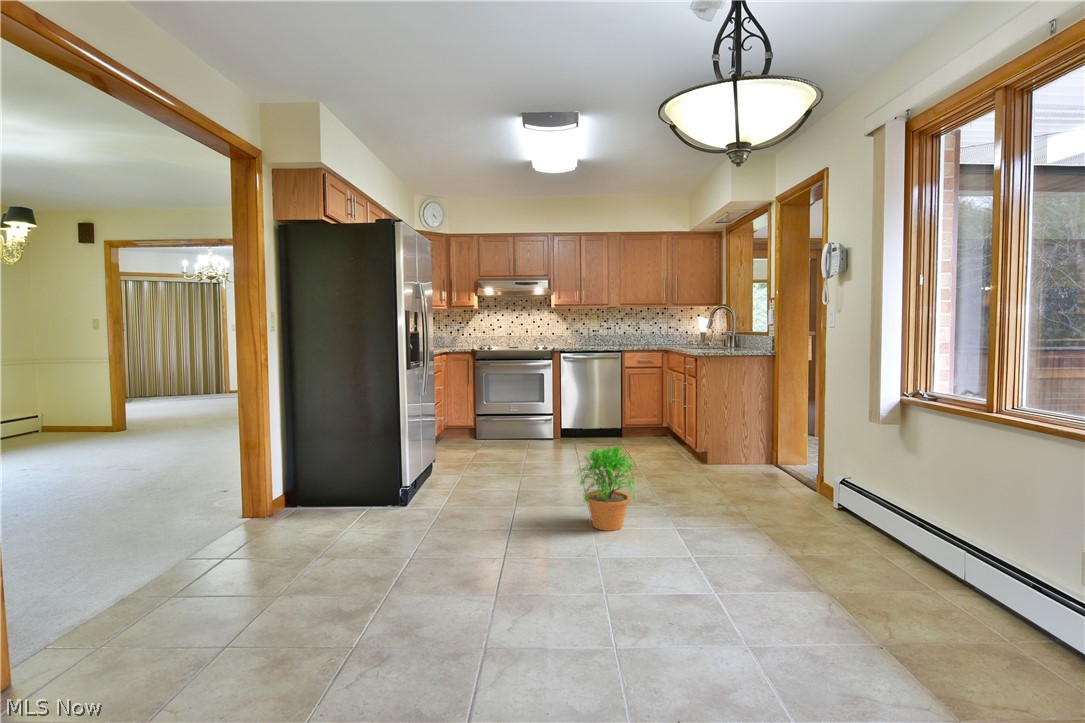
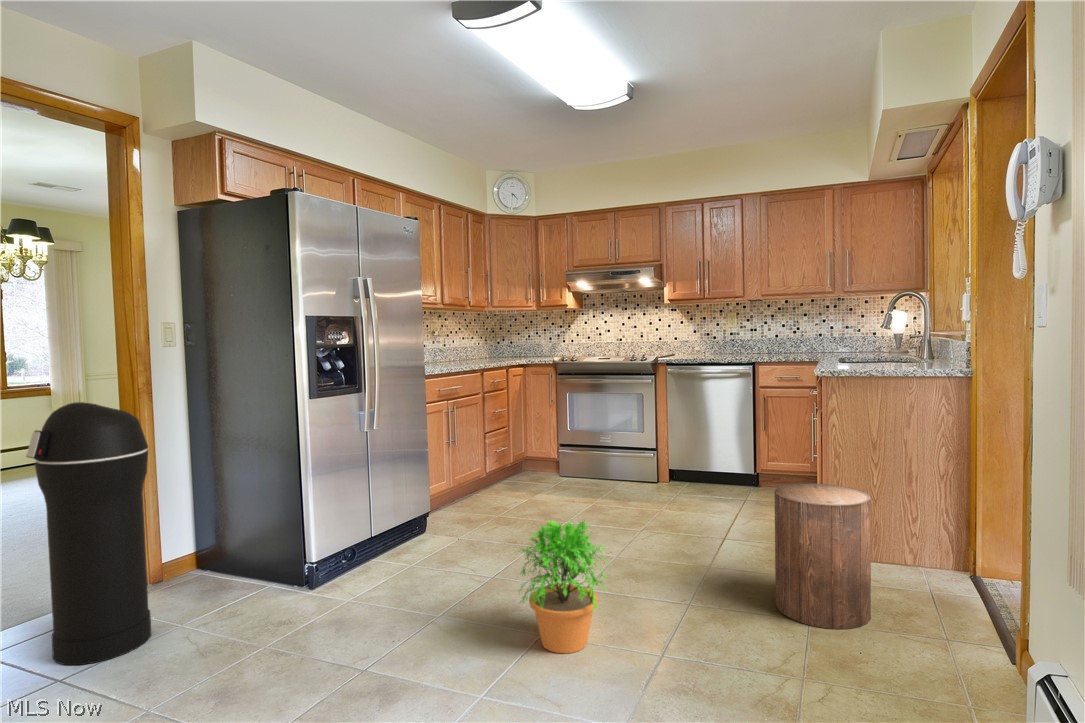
trash can: none [208,373,297,594] -> present [26,402,151,665]
stool: none [699,420,755,500] -> present [774,483,871,629]

